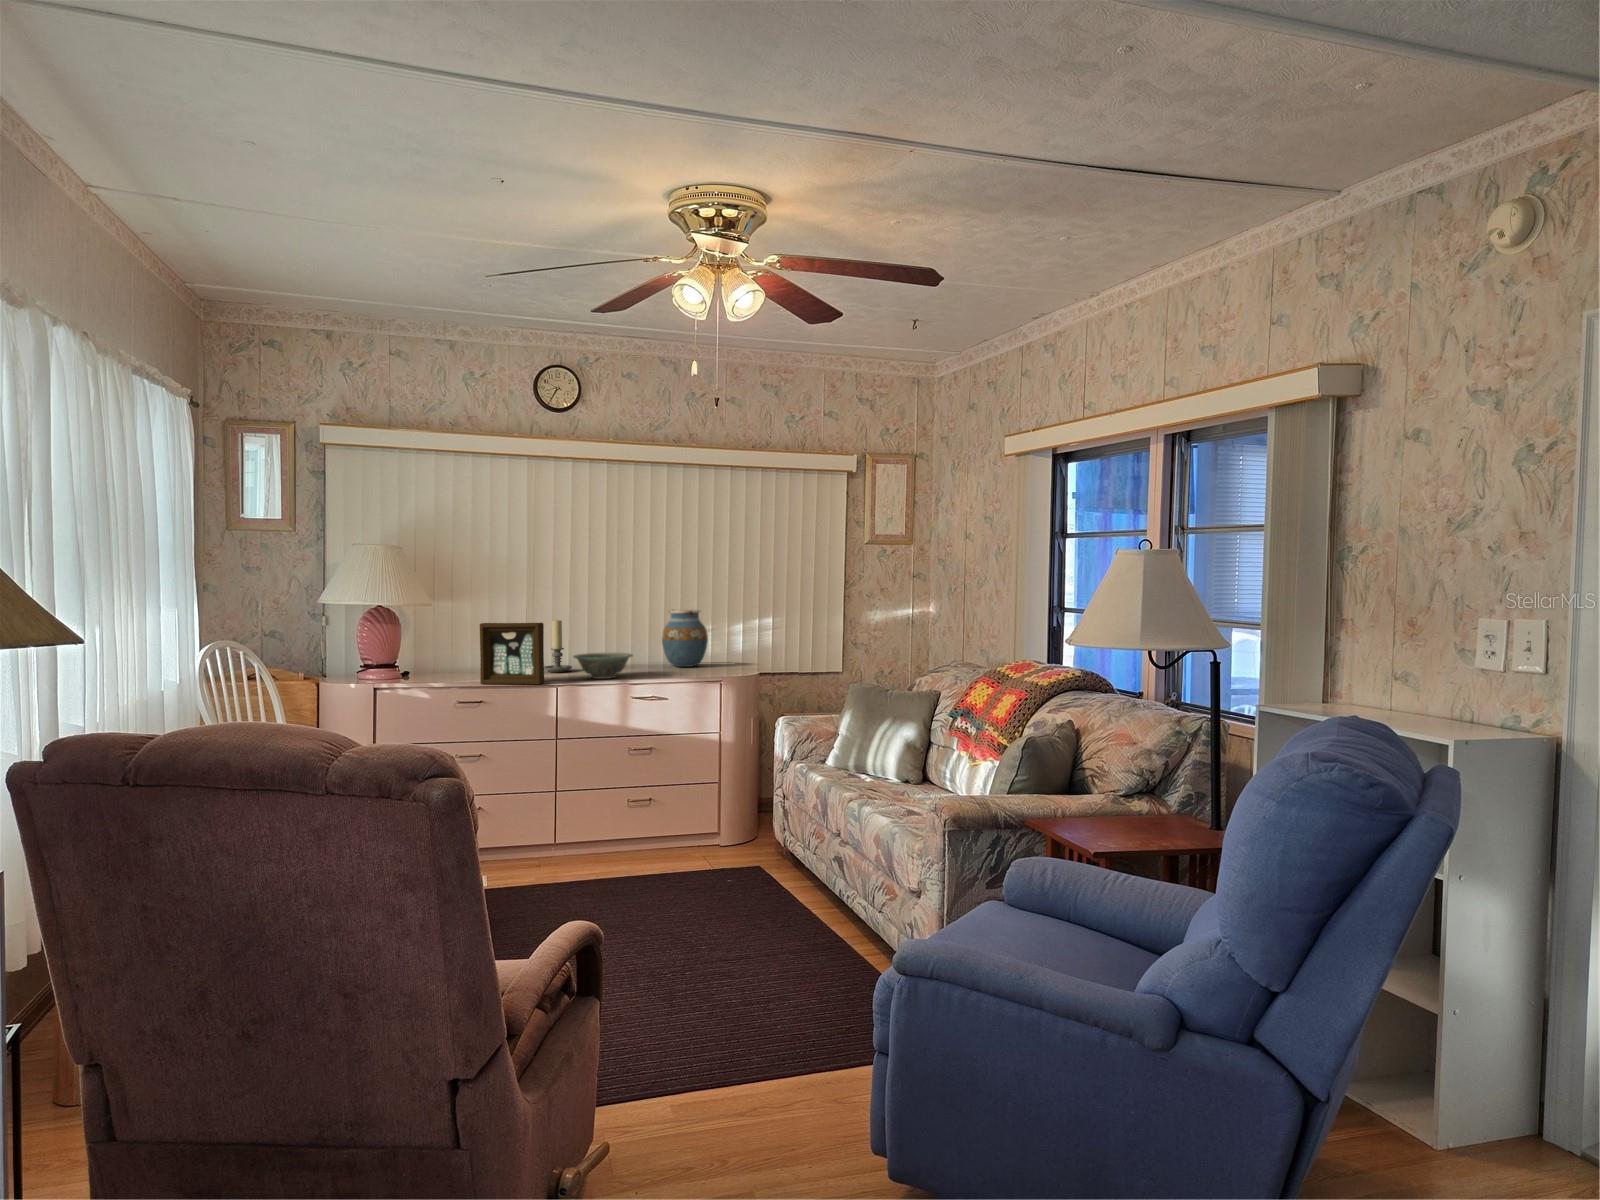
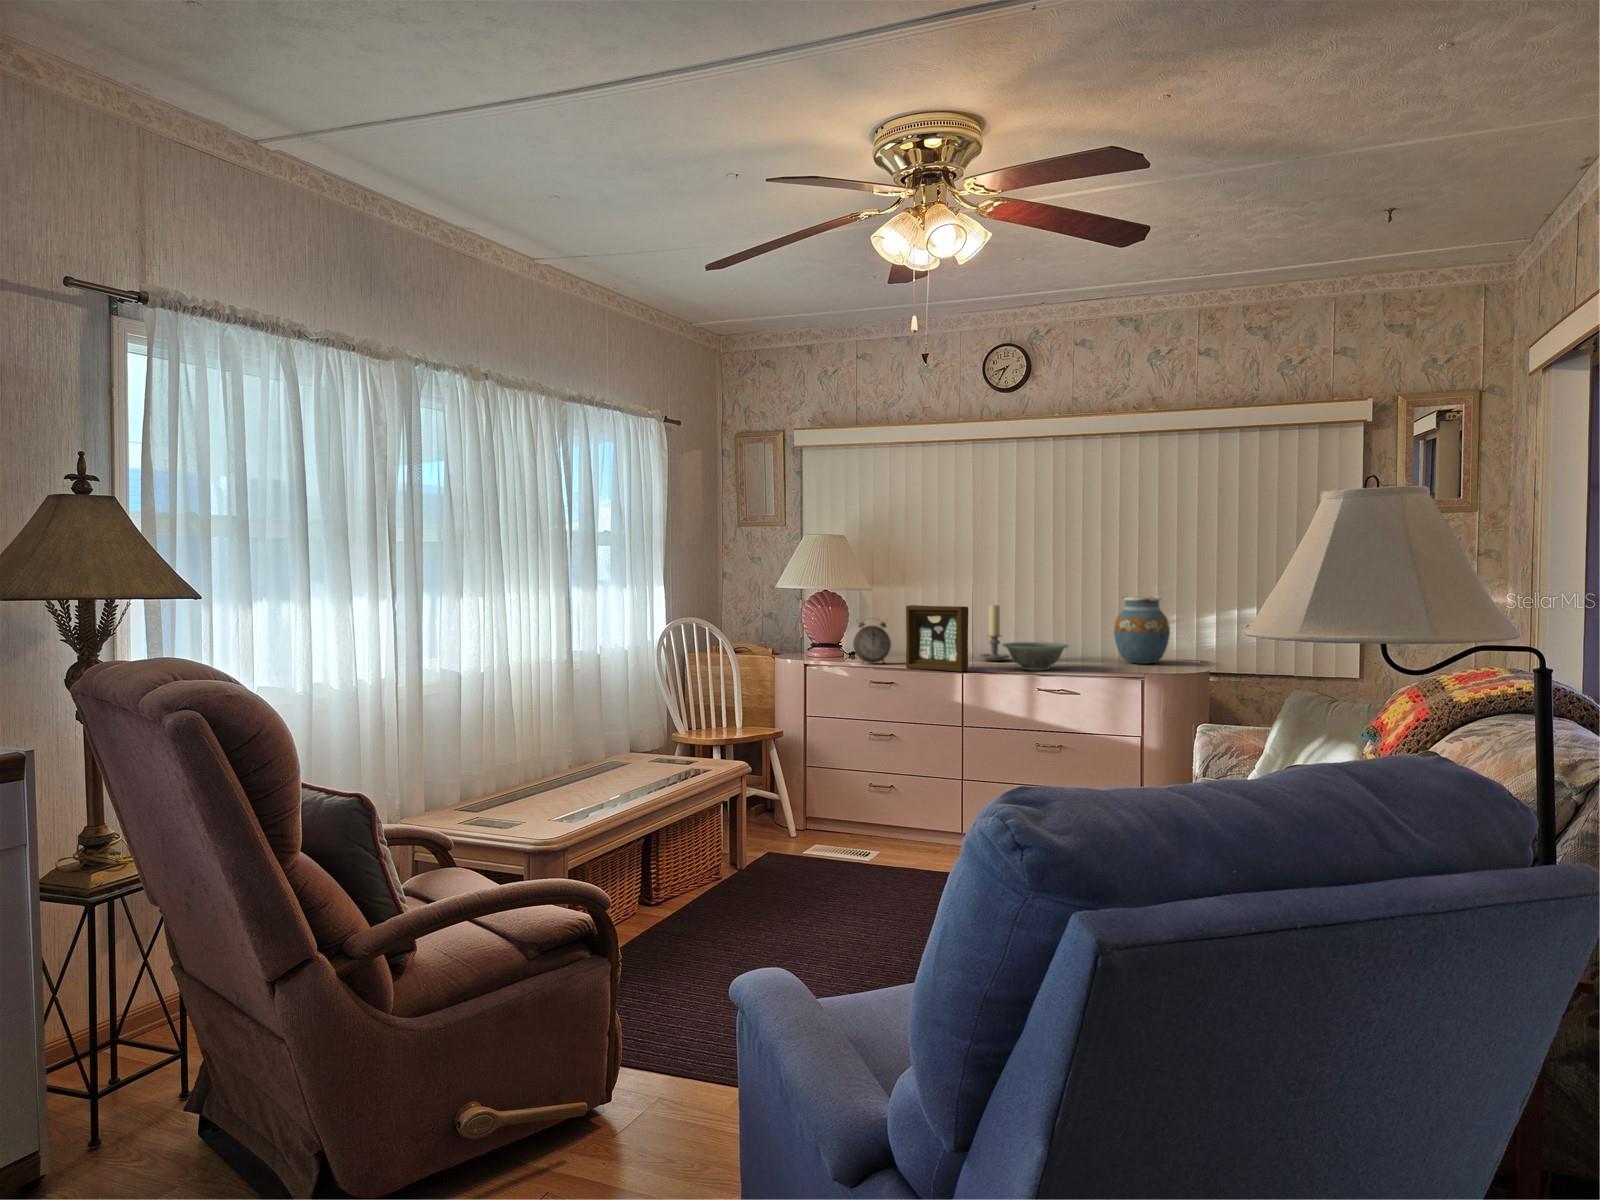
alarm clock: none [420,637,459,683] -> present [853,622,891,663]

